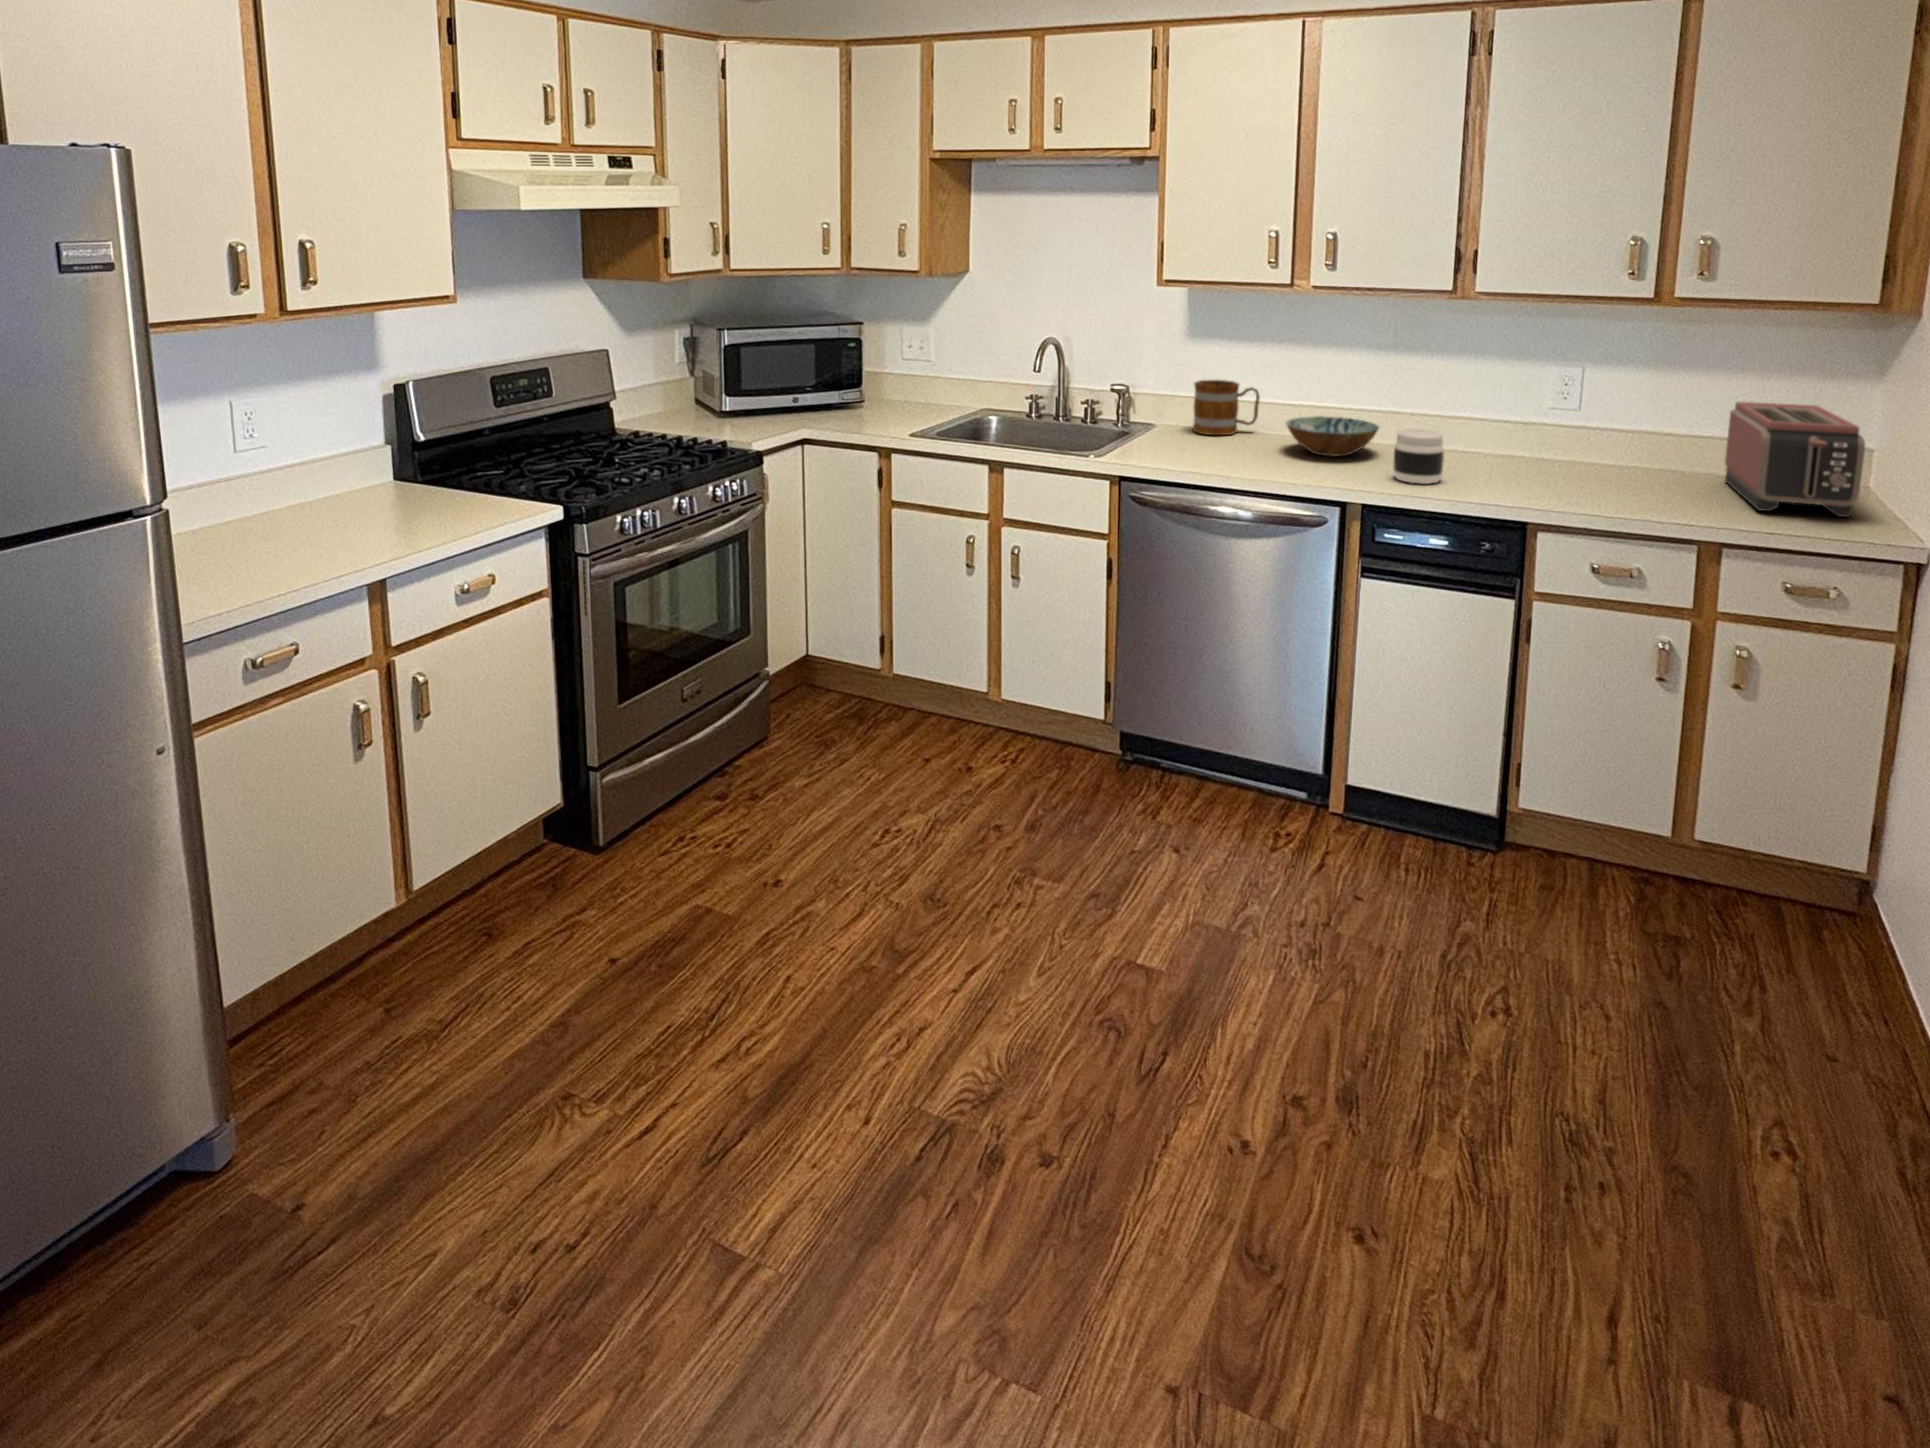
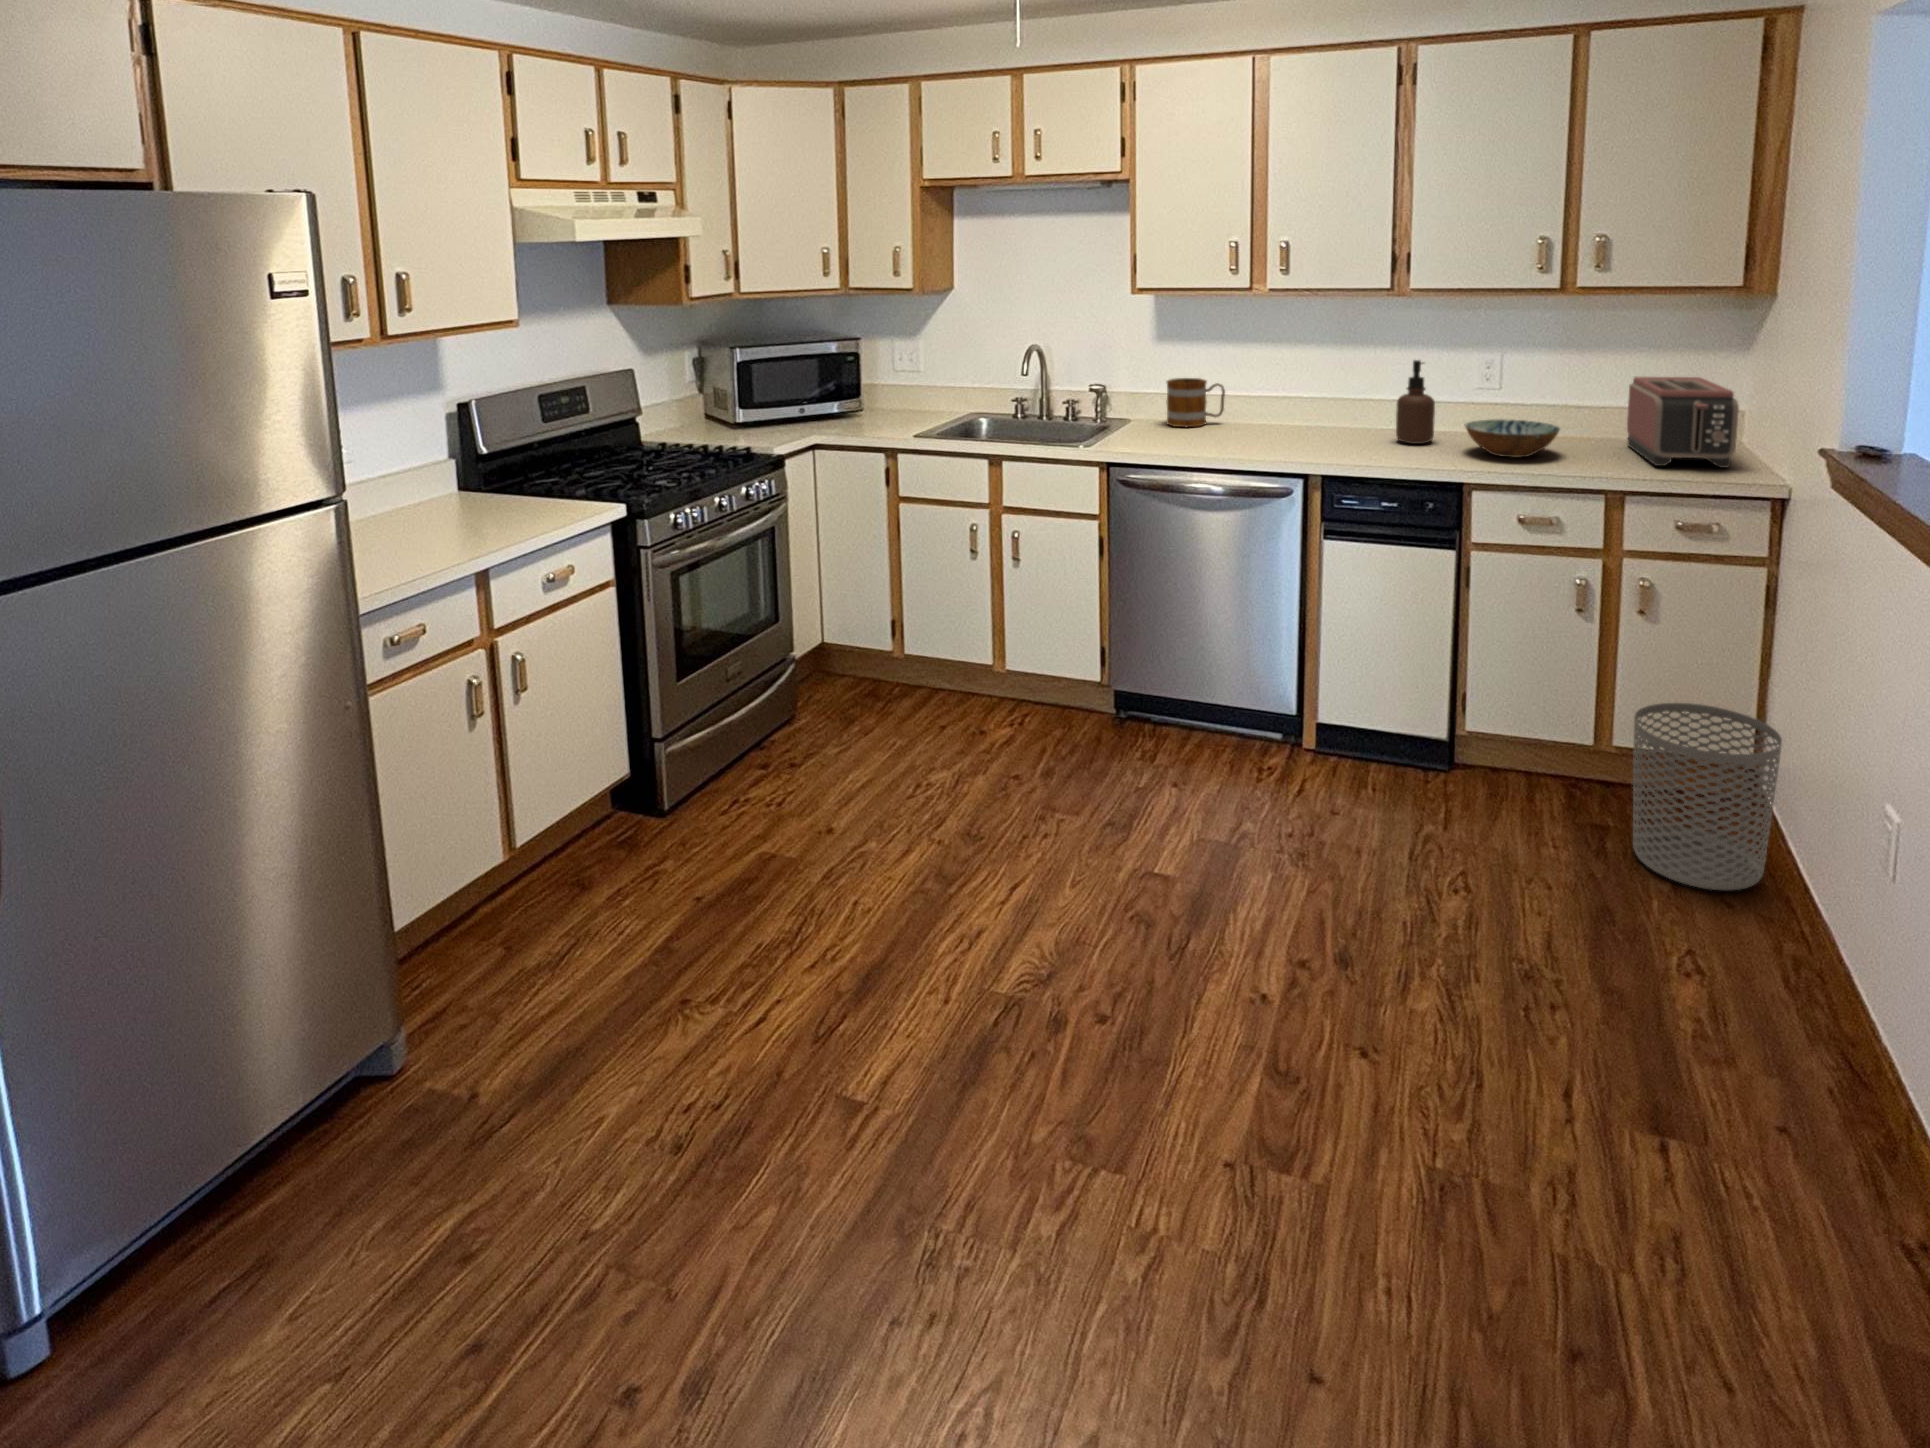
soap dispenser: none [1451,372,1497,468] -> present [1396,360,1435,444]
bowl: present [1286,416,1379,456] -> present [1464,419,1560,457]
jar: present [1393,429,1444,484] -> none [1349,411,1391,458]
waste bin: none [1712,798,1906,1037] -> present [1633,703,1782,890]

